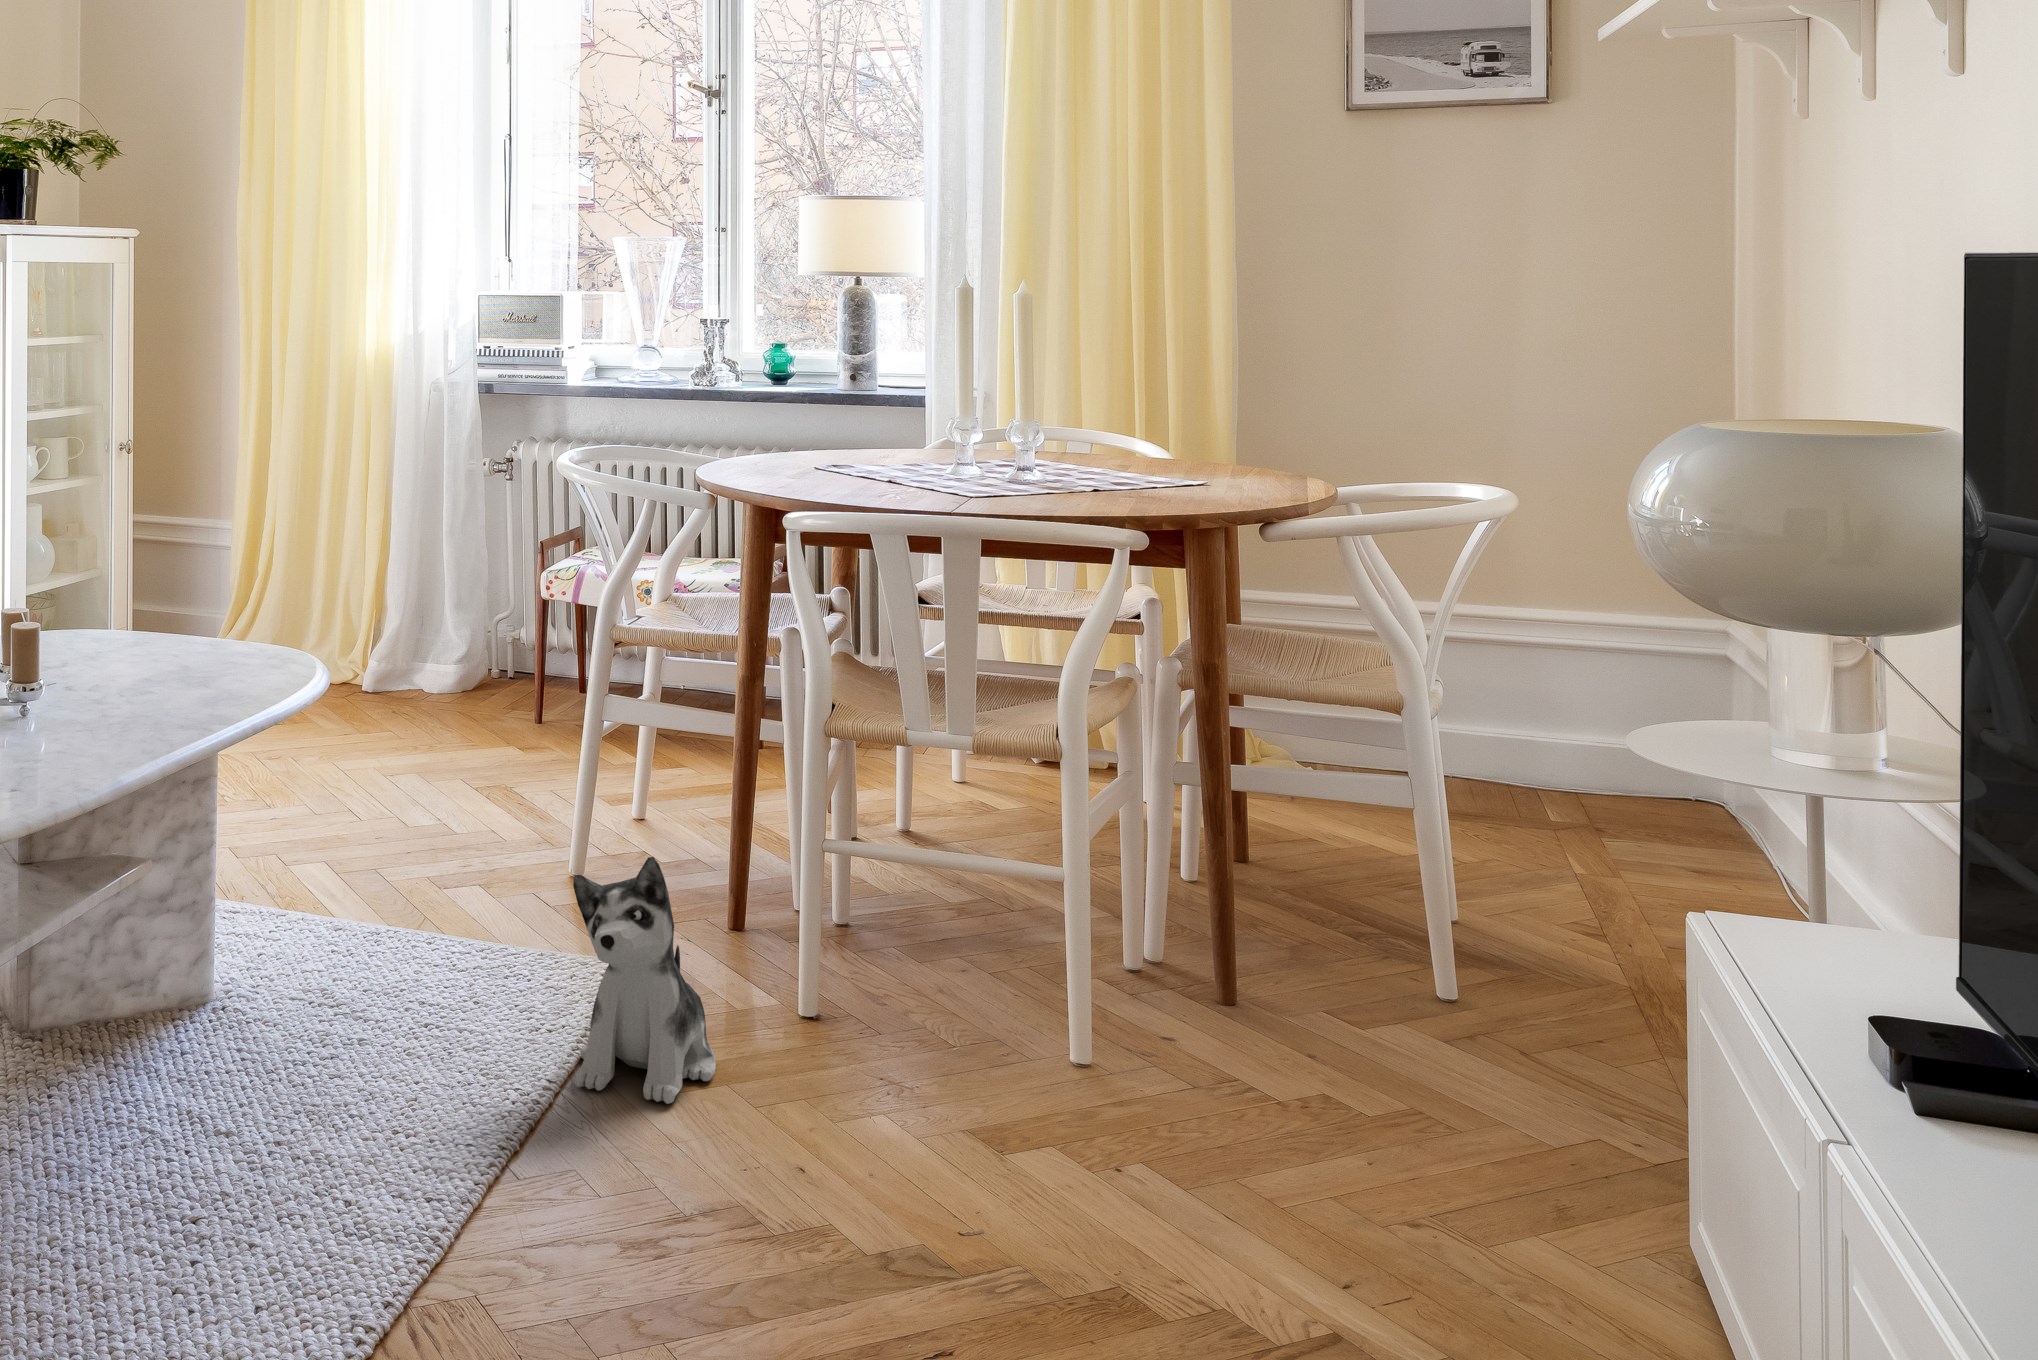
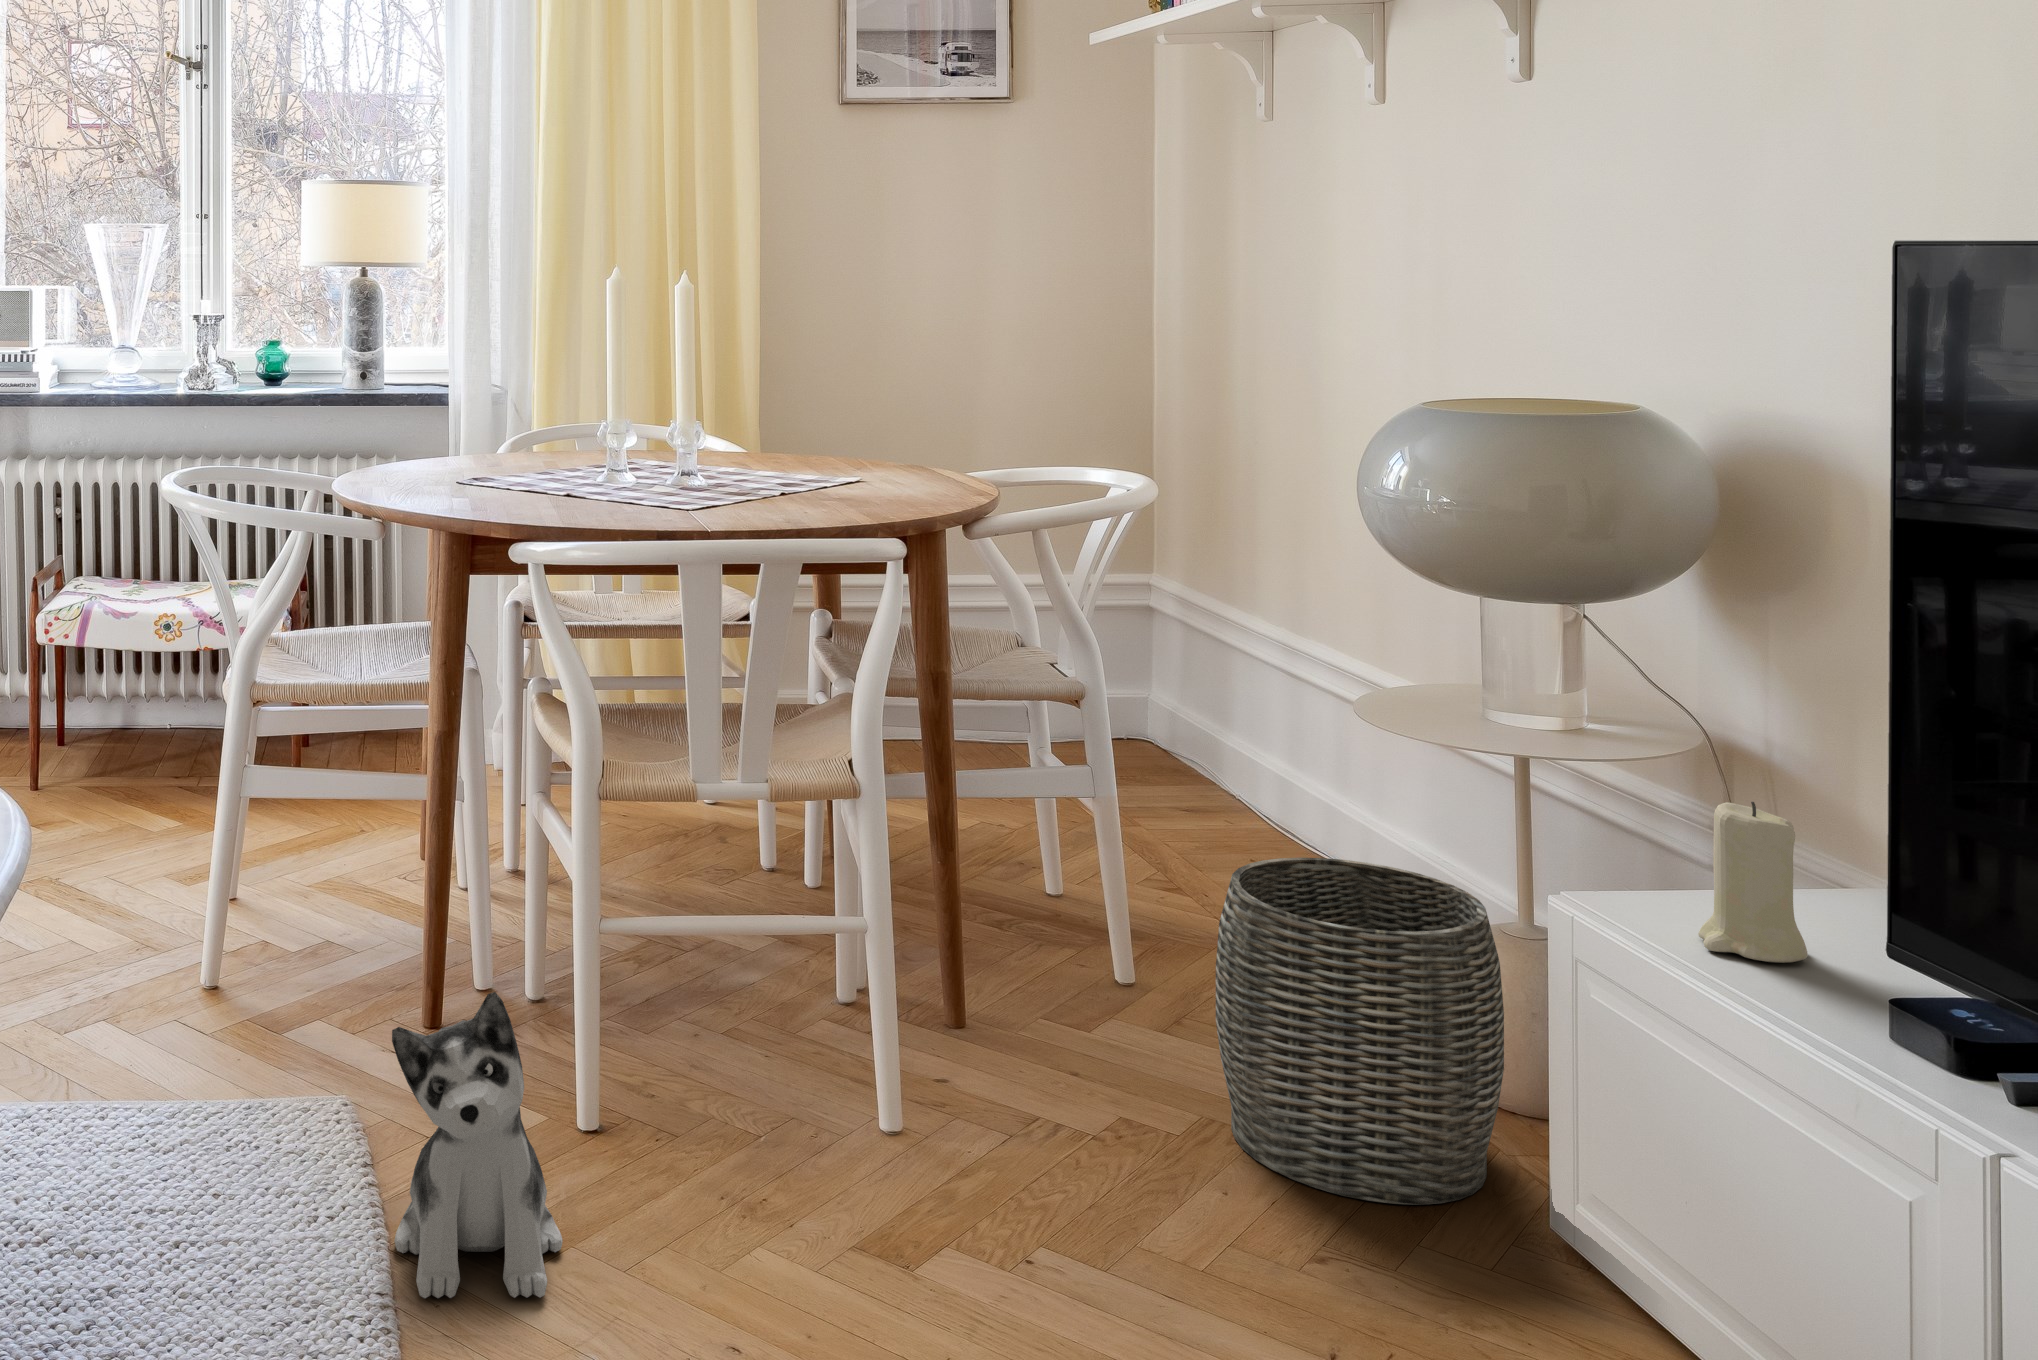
candle: none [1771,812,1887,975] -> present [1698,802,1808,962]
woven basket: none [1409,865,1708,1209] -> present [1216,858,1504,1205]

